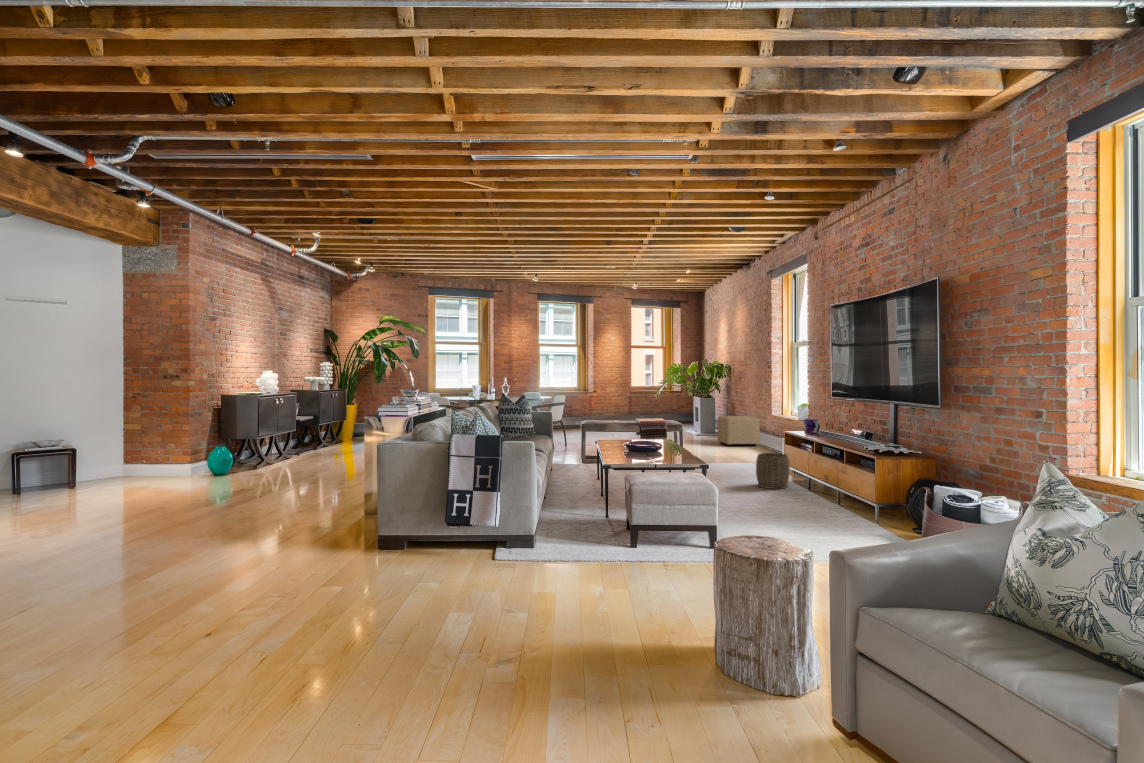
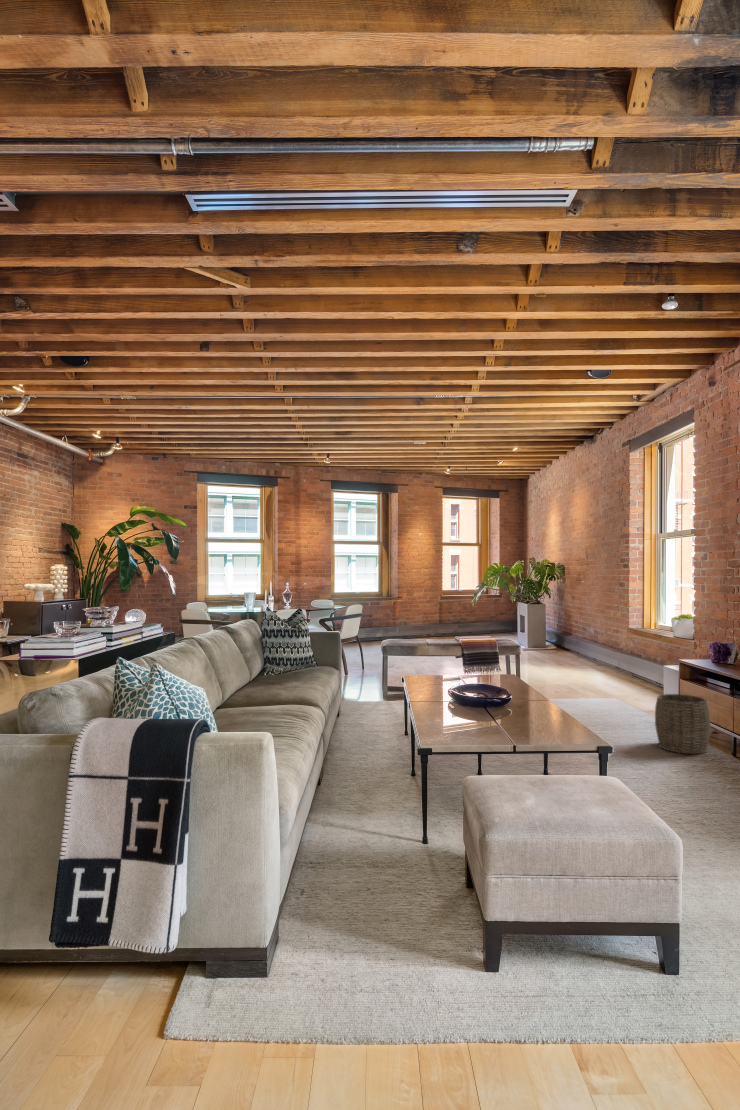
ottoman: present [718,416,760,446] -> none [559,629,617,670]

